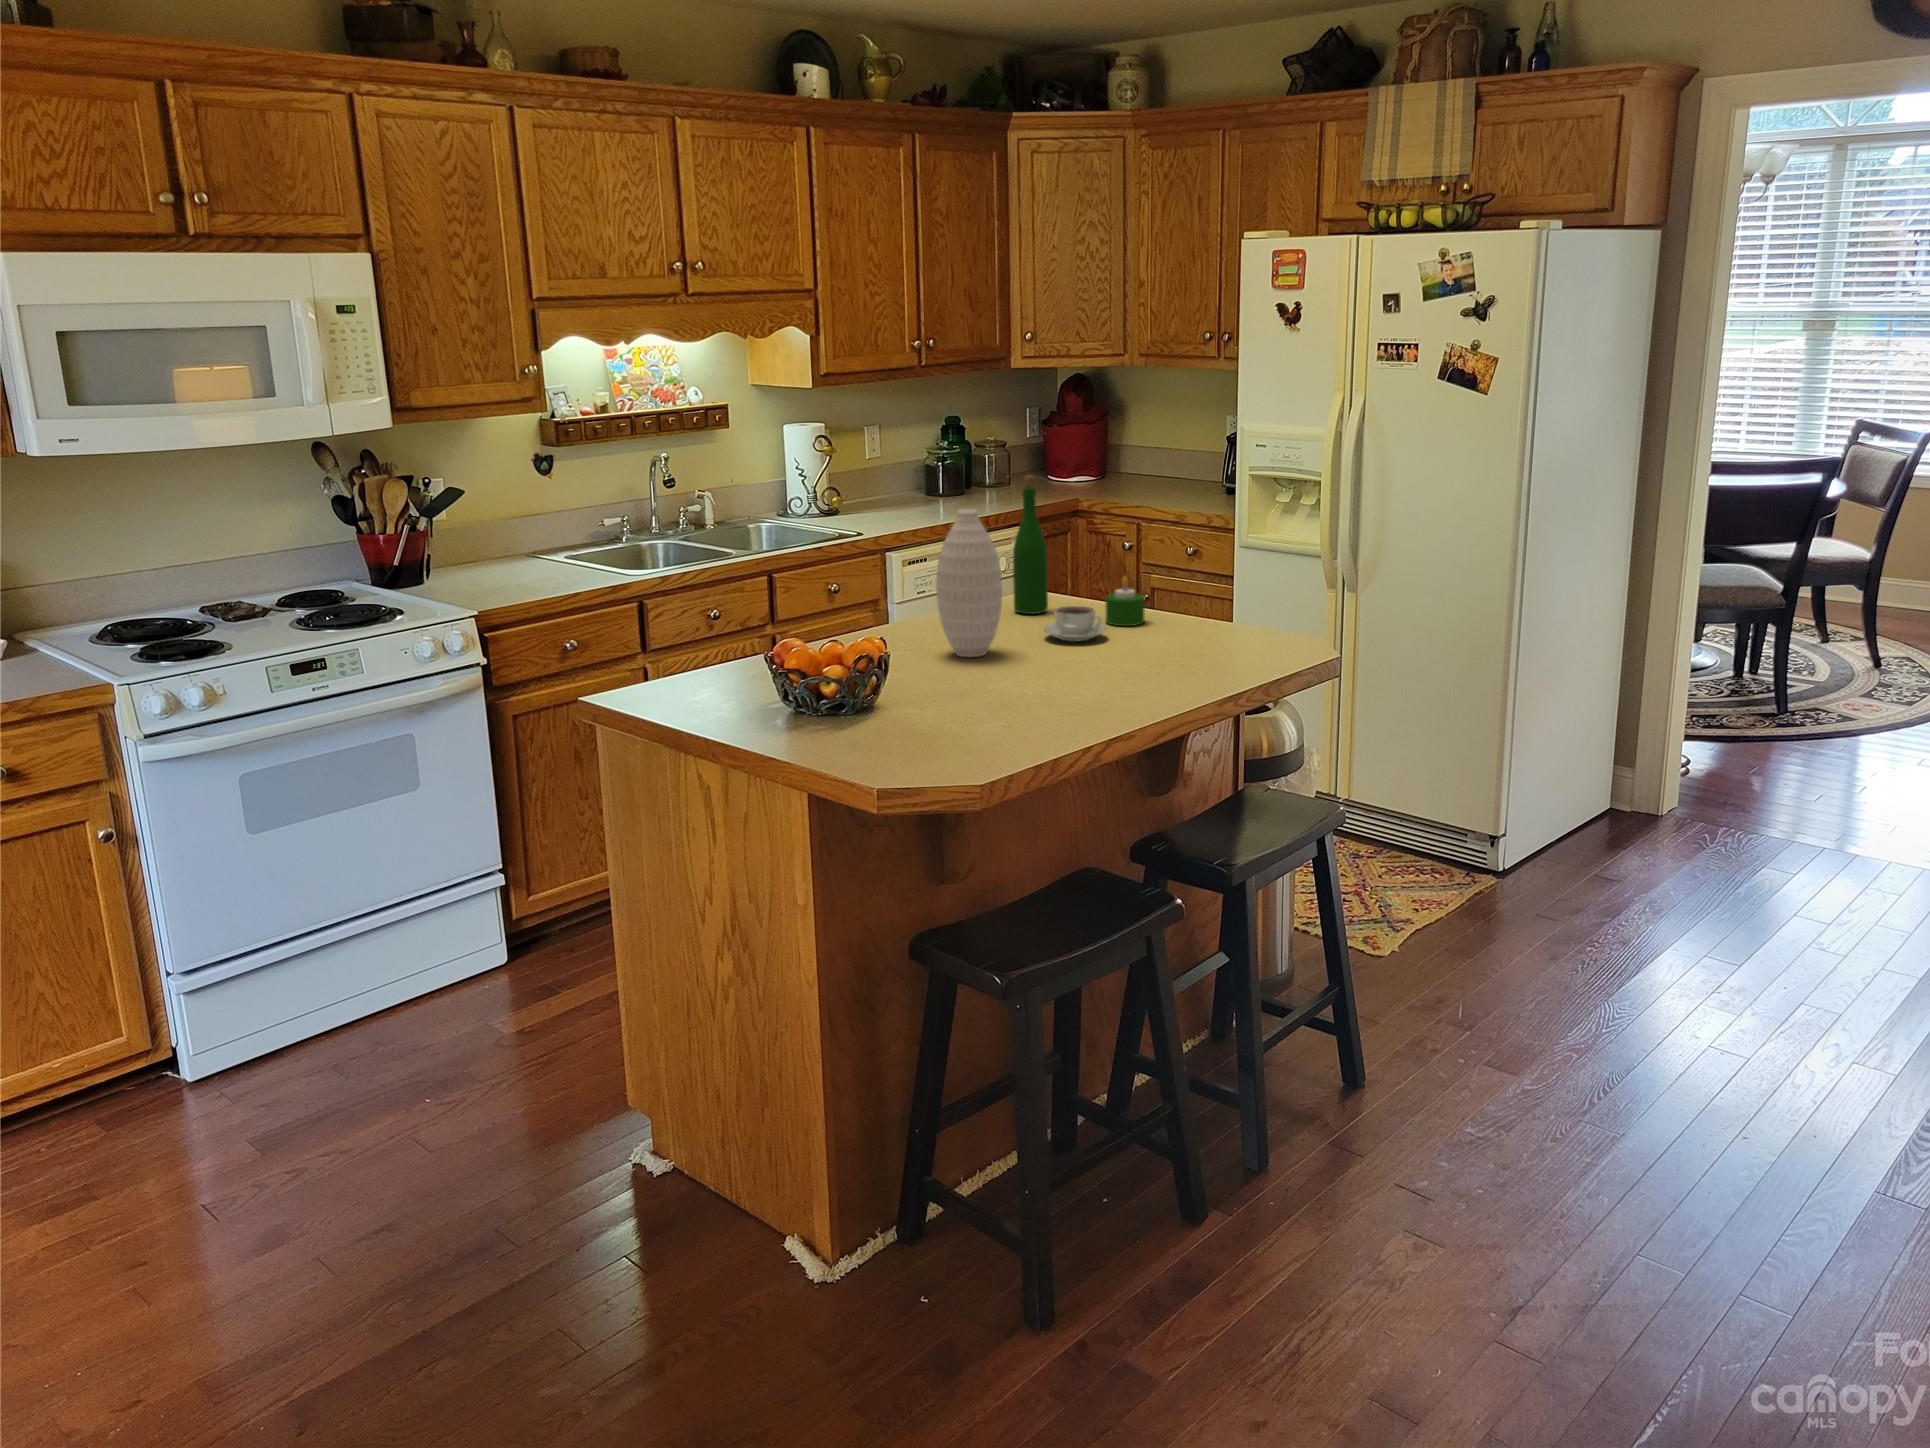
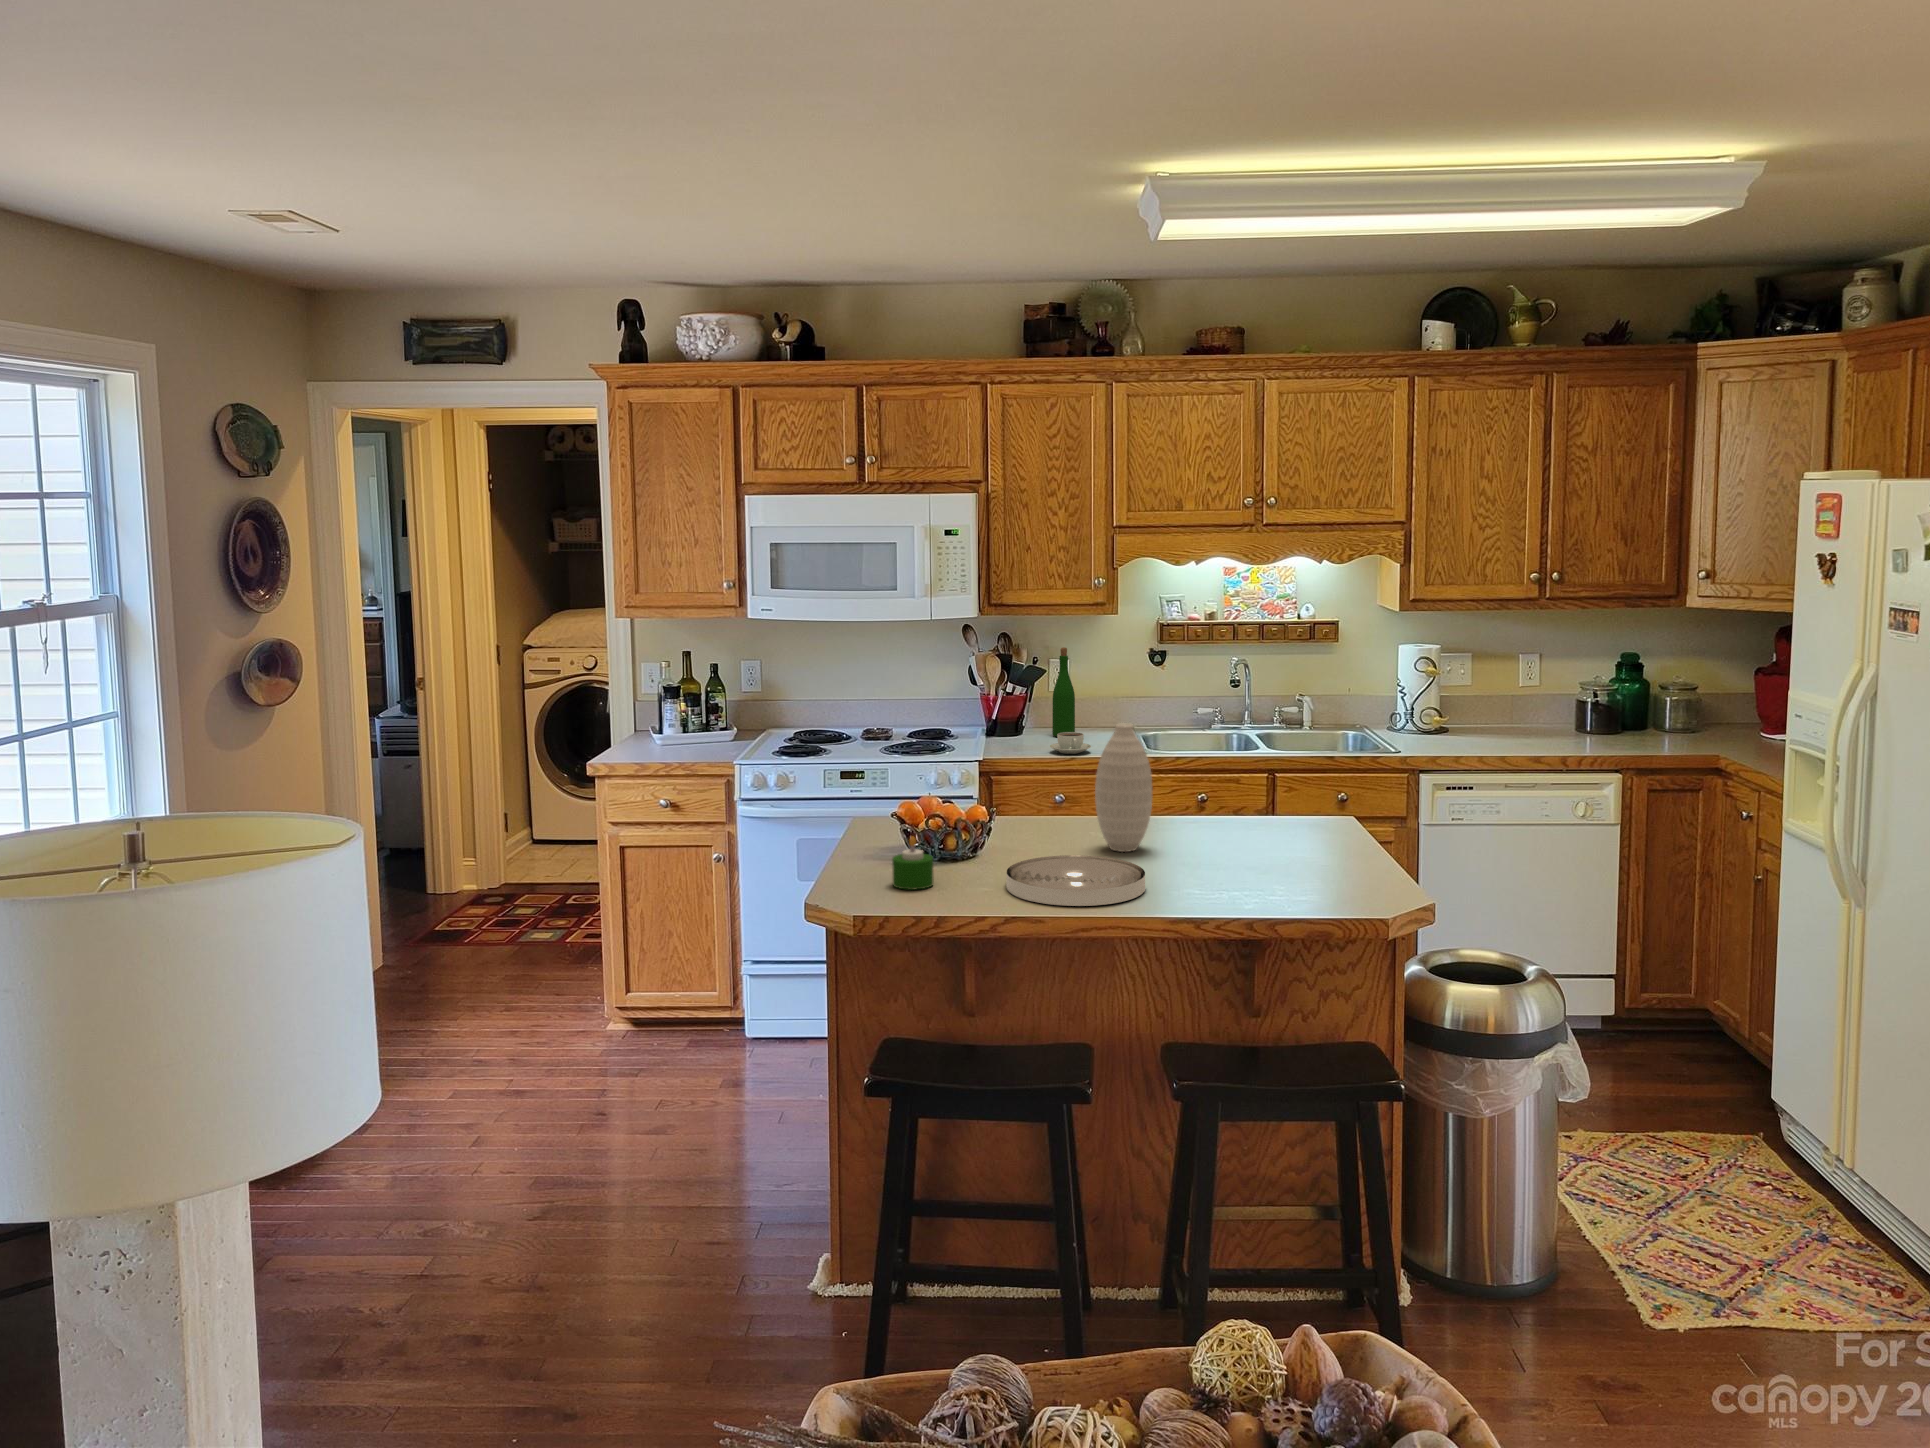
wine bottle: present [1013,475,1048,614] -> present [1052,647,1075,737]
candle: present [1105,576,1145,626] -> present [892,836,933,890]
coffee cup: present [1043,606,1106,642] -> present [1050,732,1091,754]
plate: none [979,658,1139,717] -> present [1006,855,1145,906]

